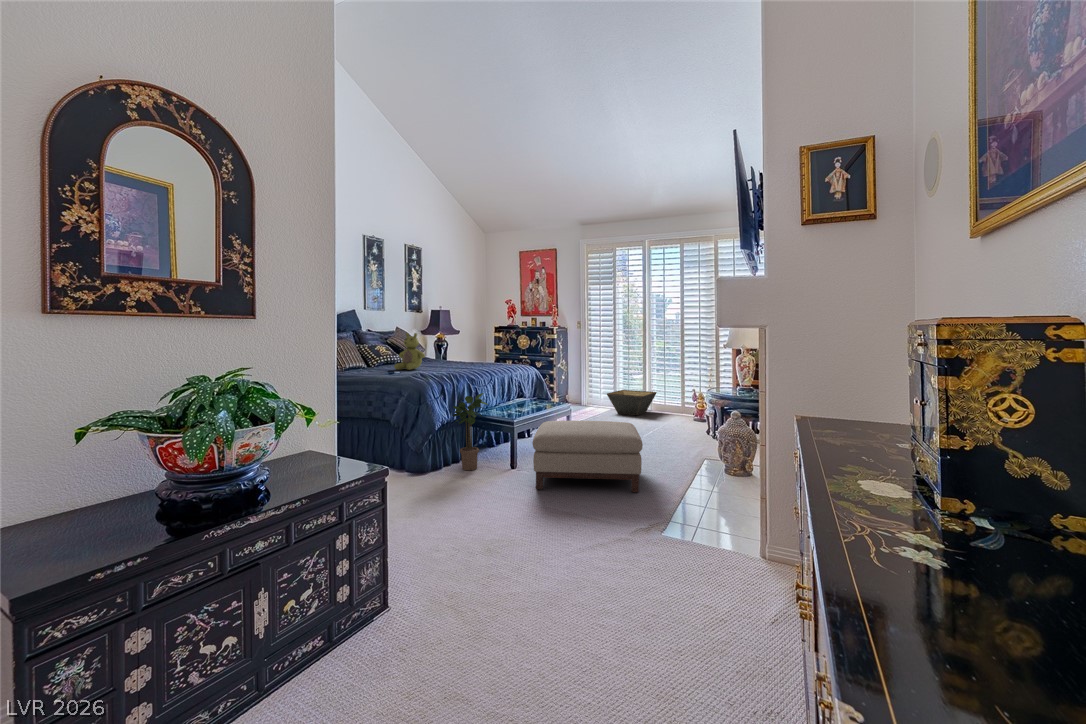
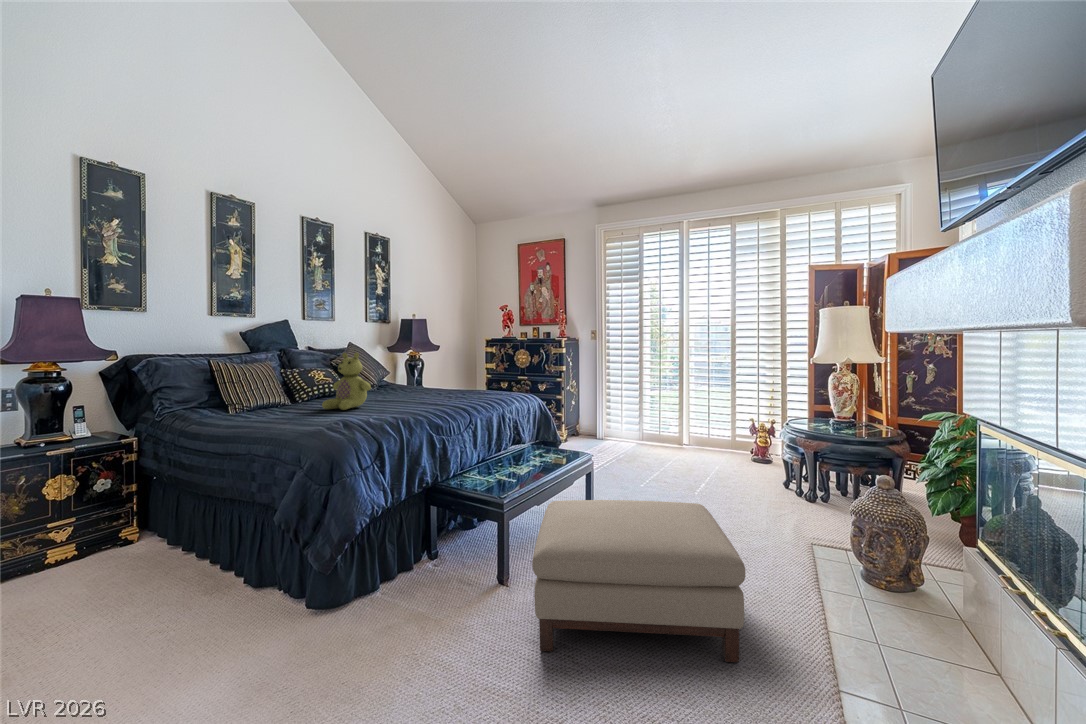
basket: present [607,390,657,415] -> none [634,419,700,456]
potted plant: present [453,393,488,470] -> none [393,452,461,588]

